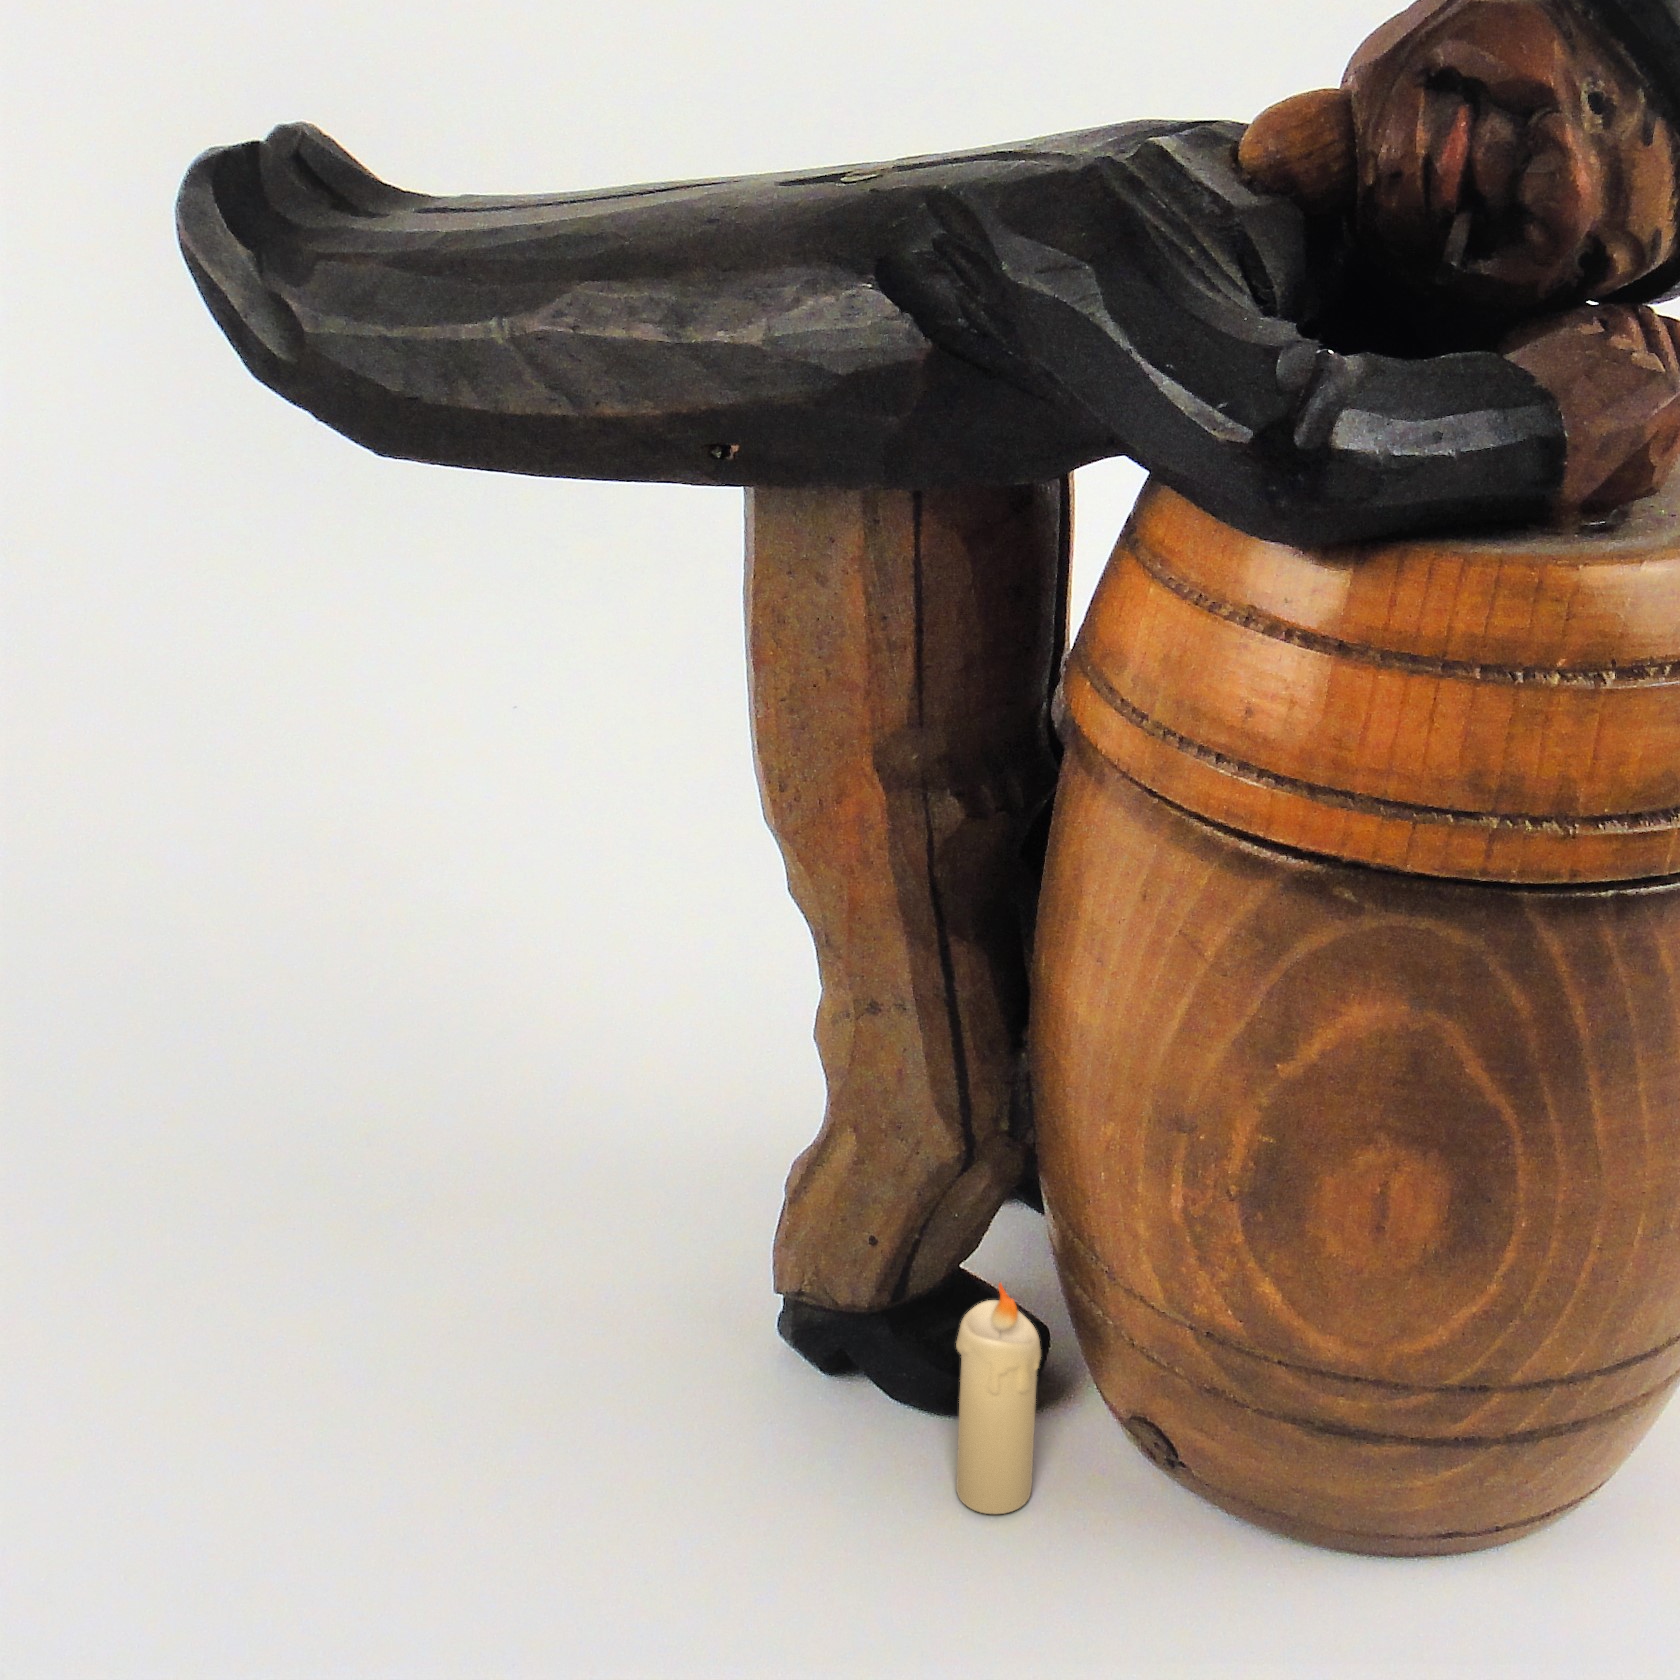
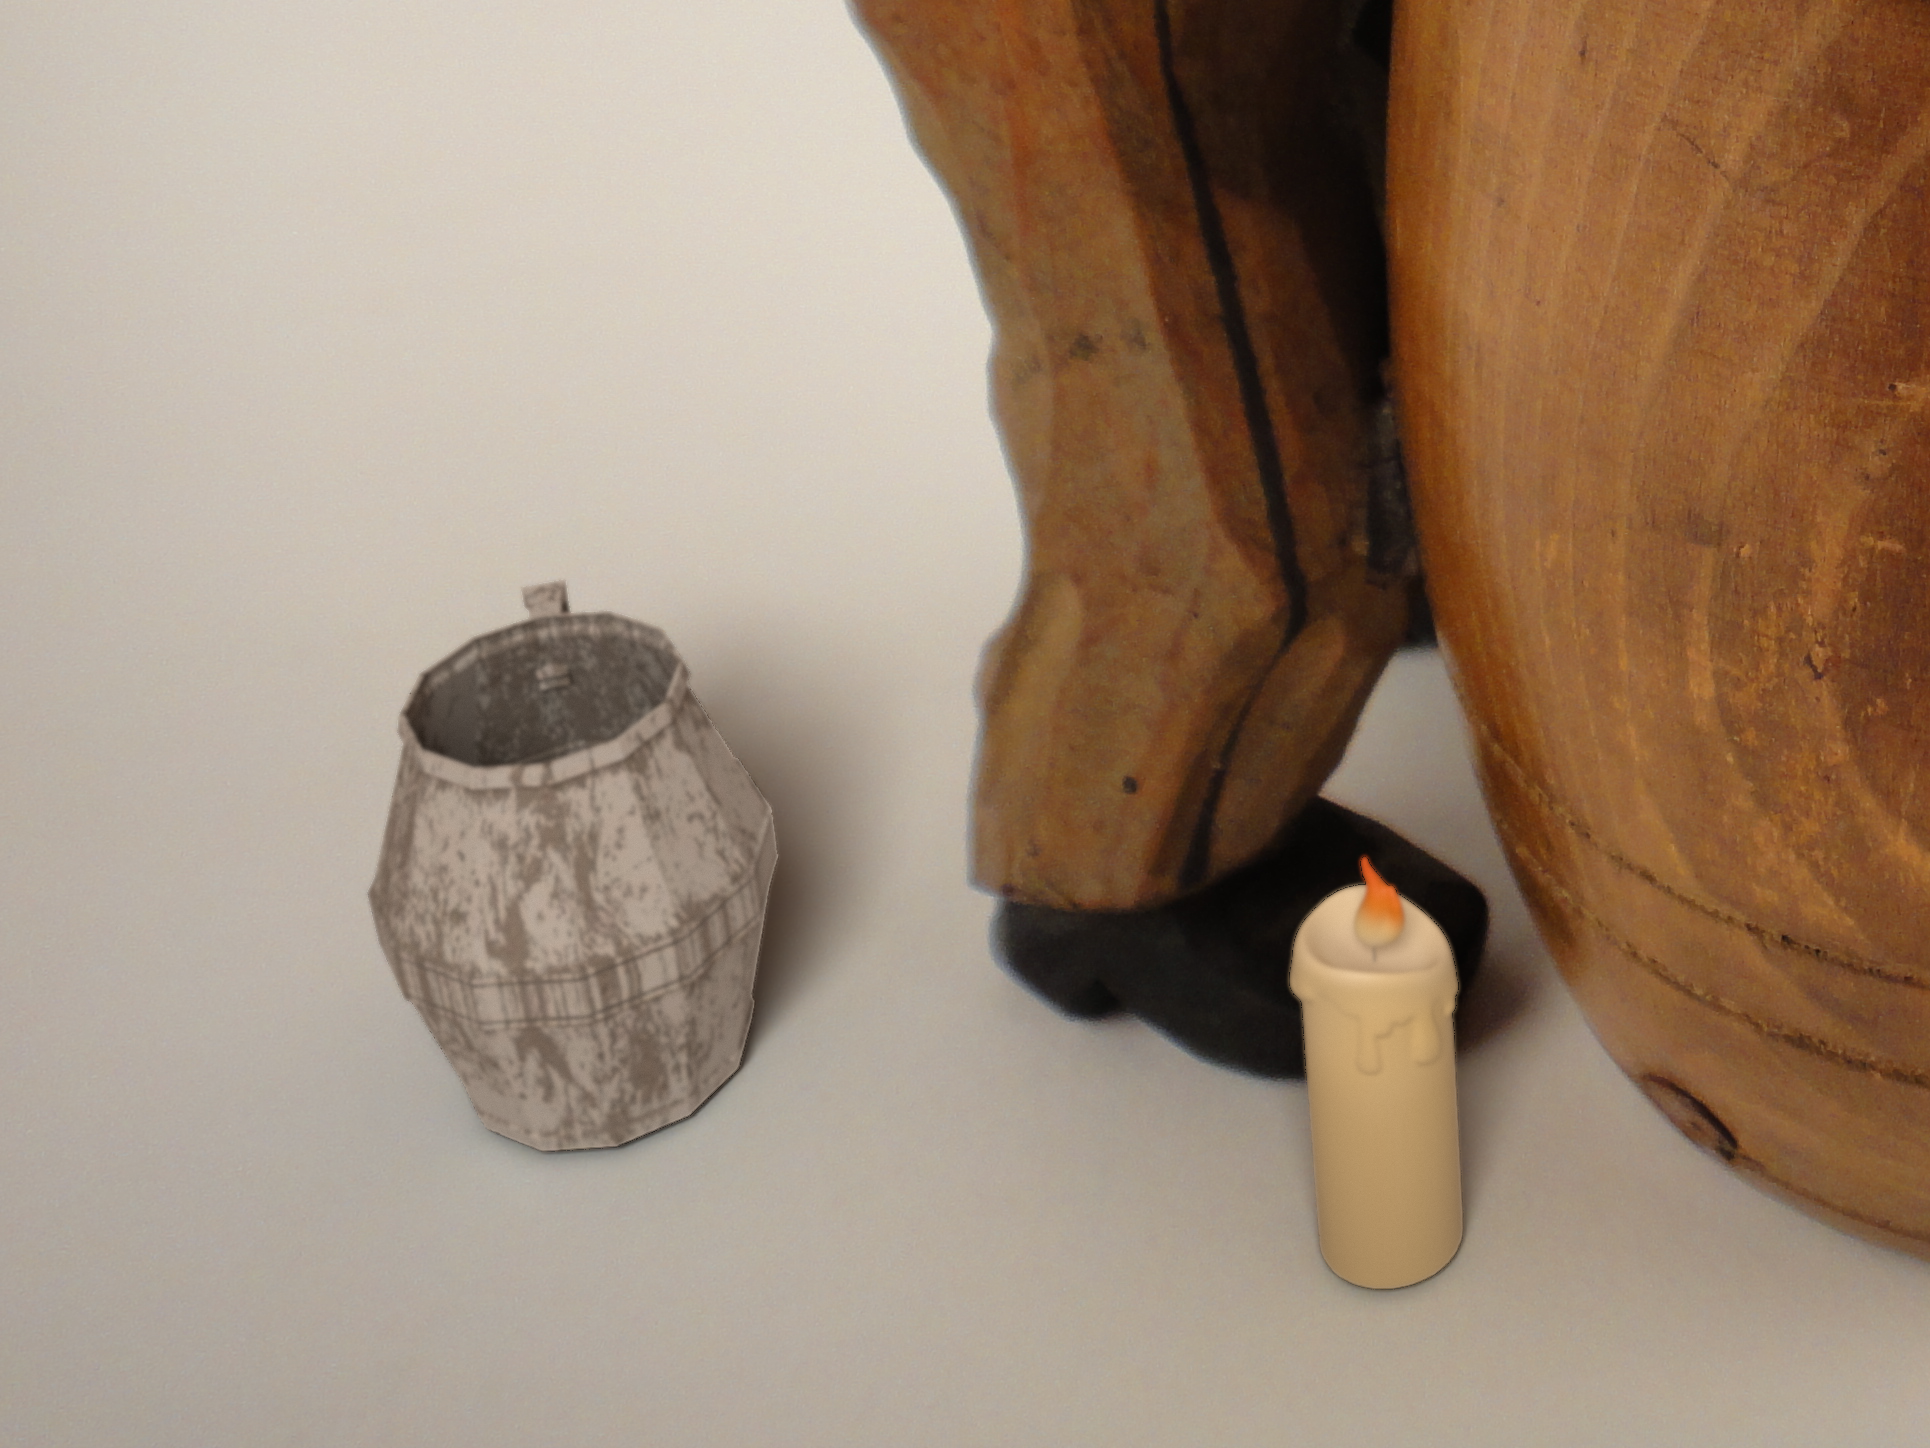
mug: none [480,1104,681,1406] -> present [368,580,778,1151]

